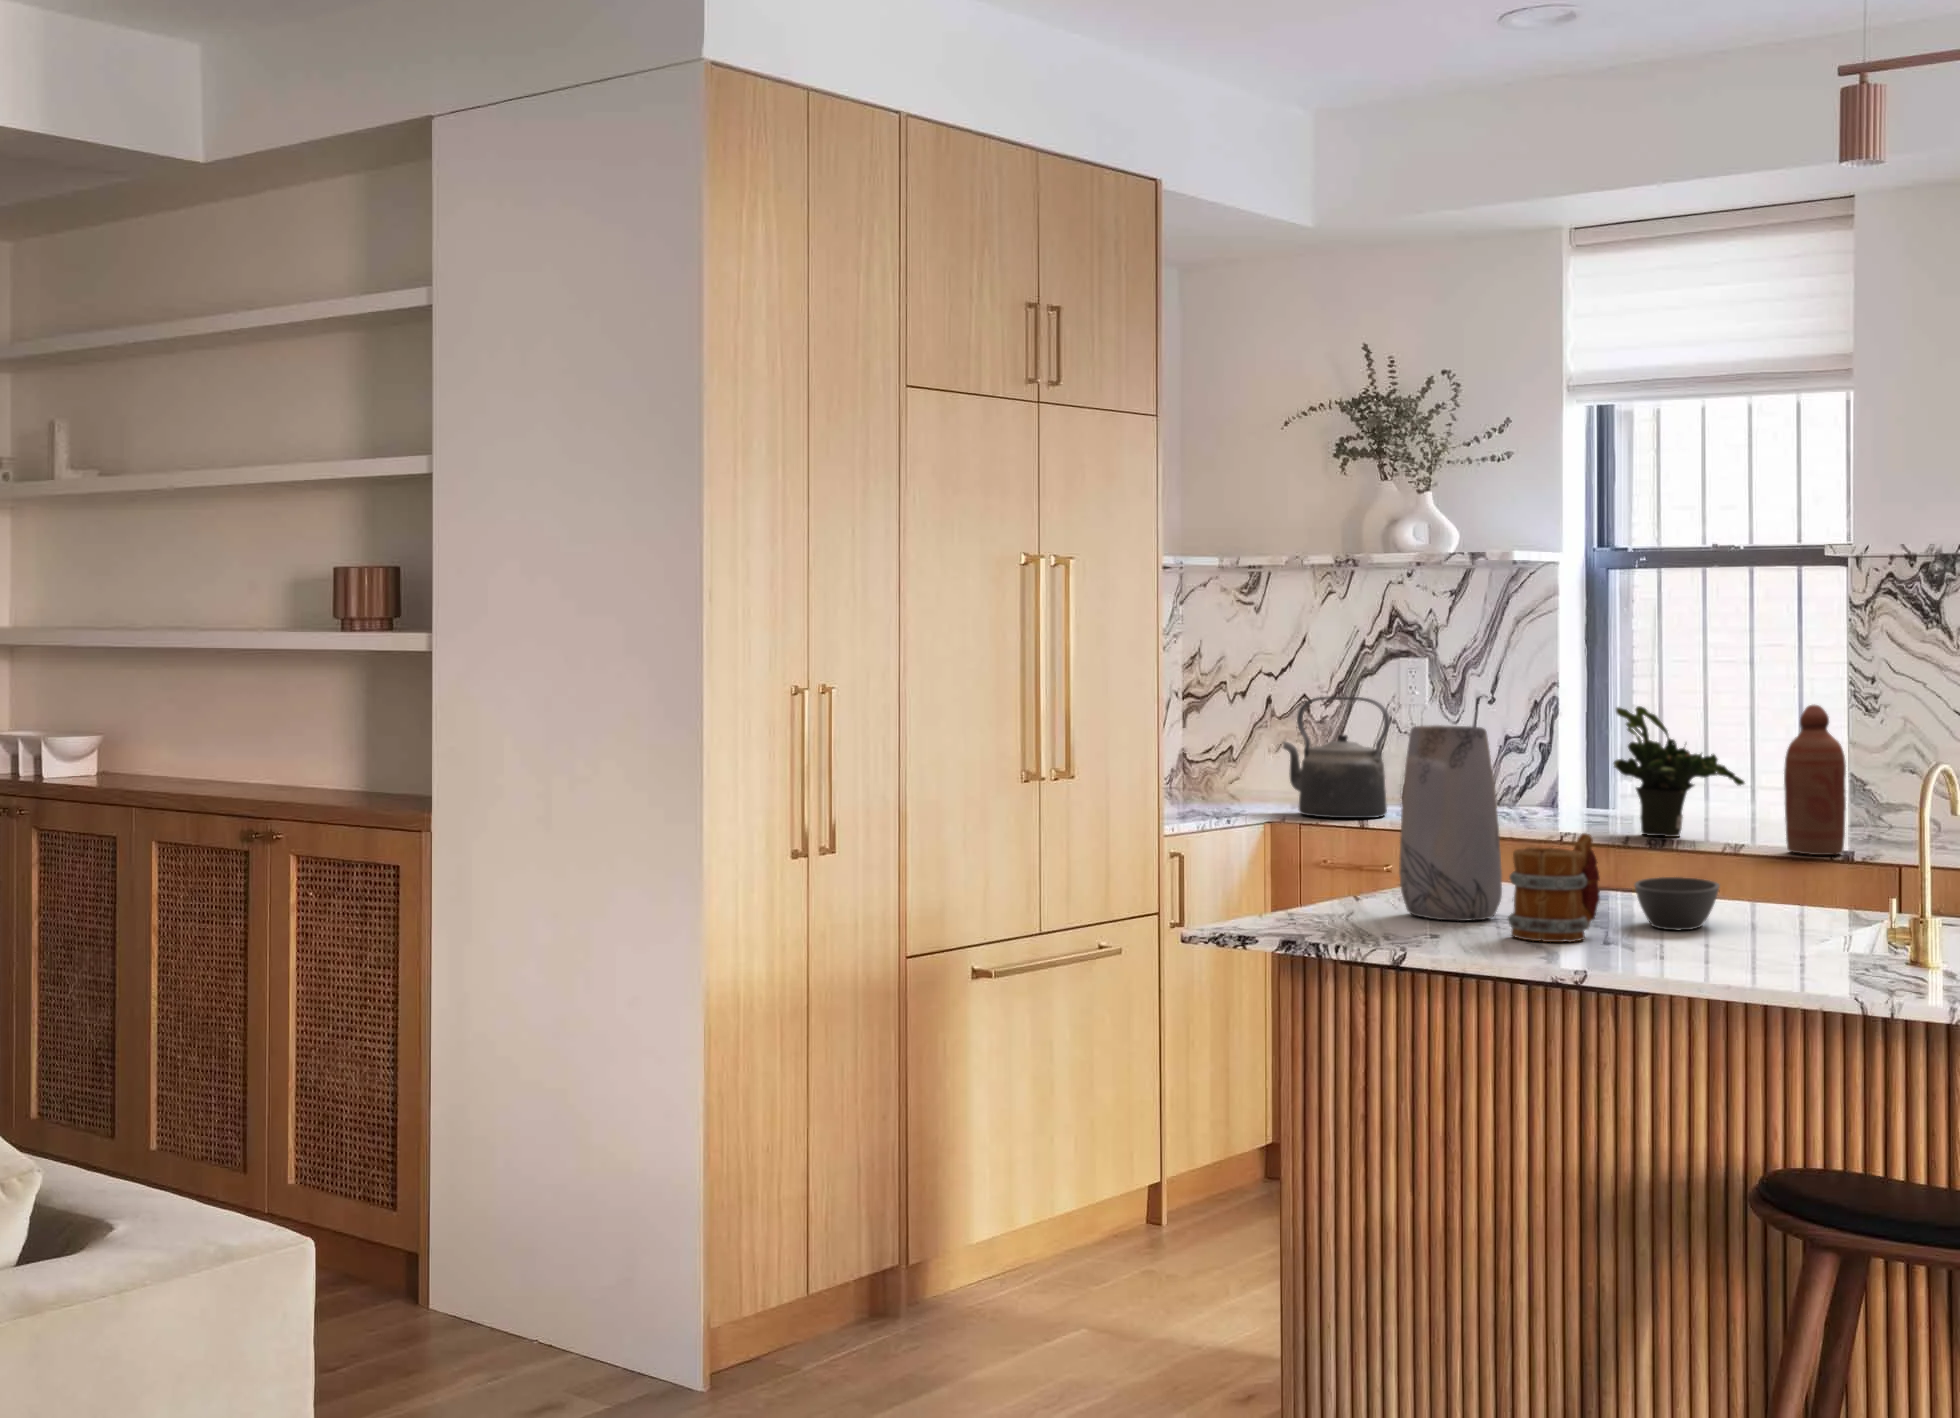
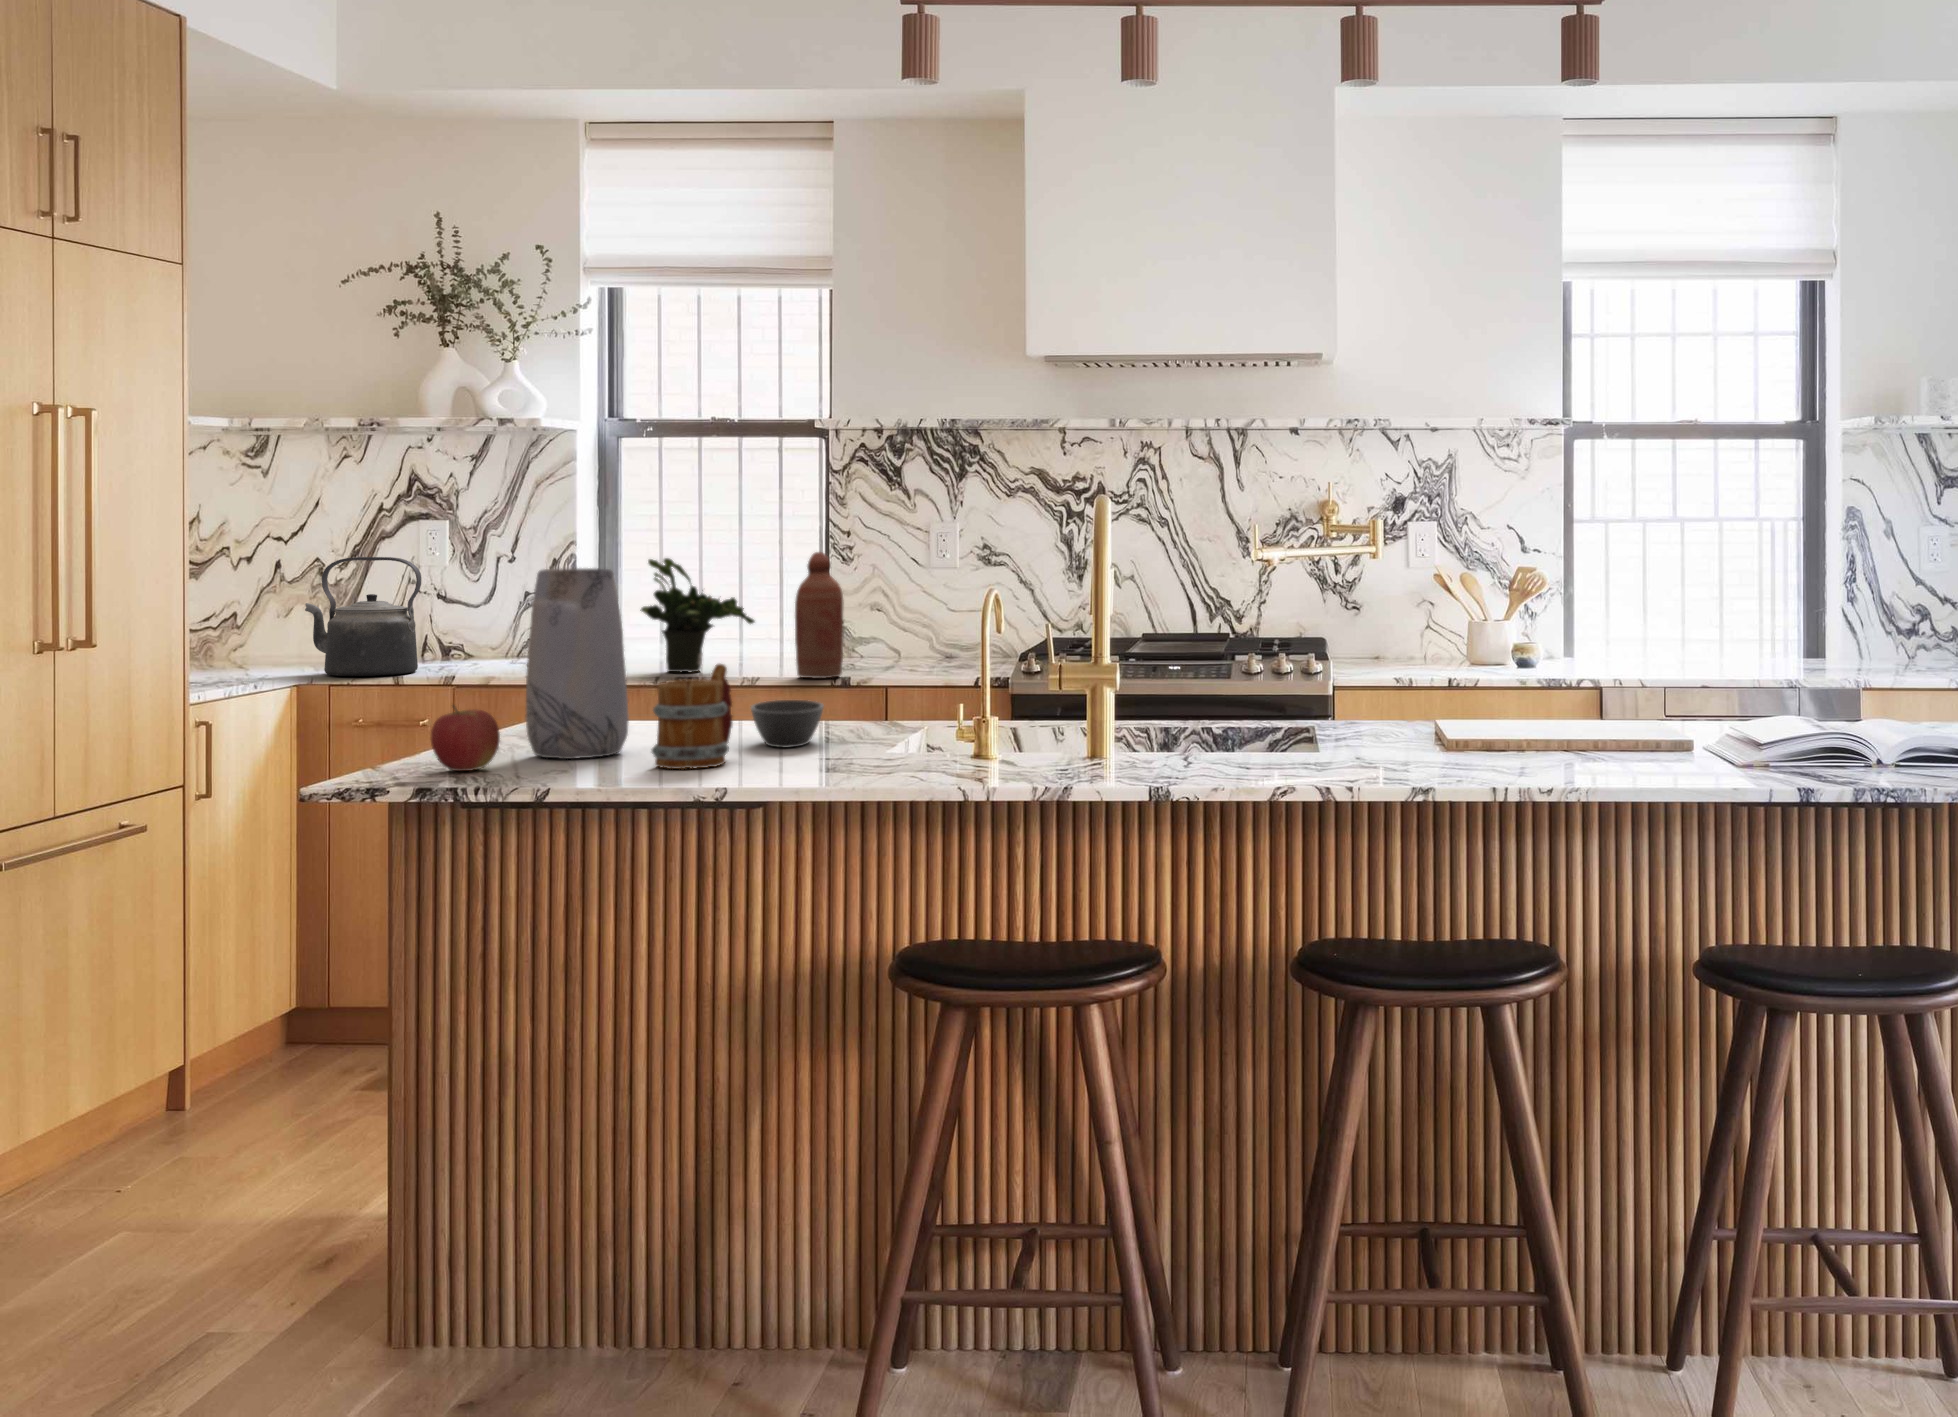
apple: none [1303,855,1366,922] -> present [431,705,500,771]

